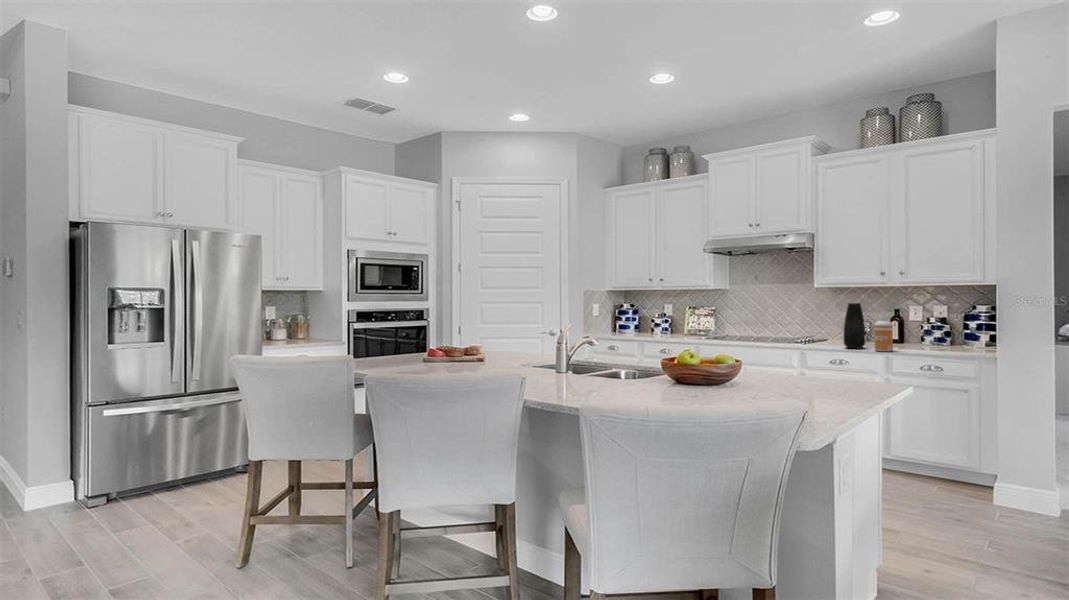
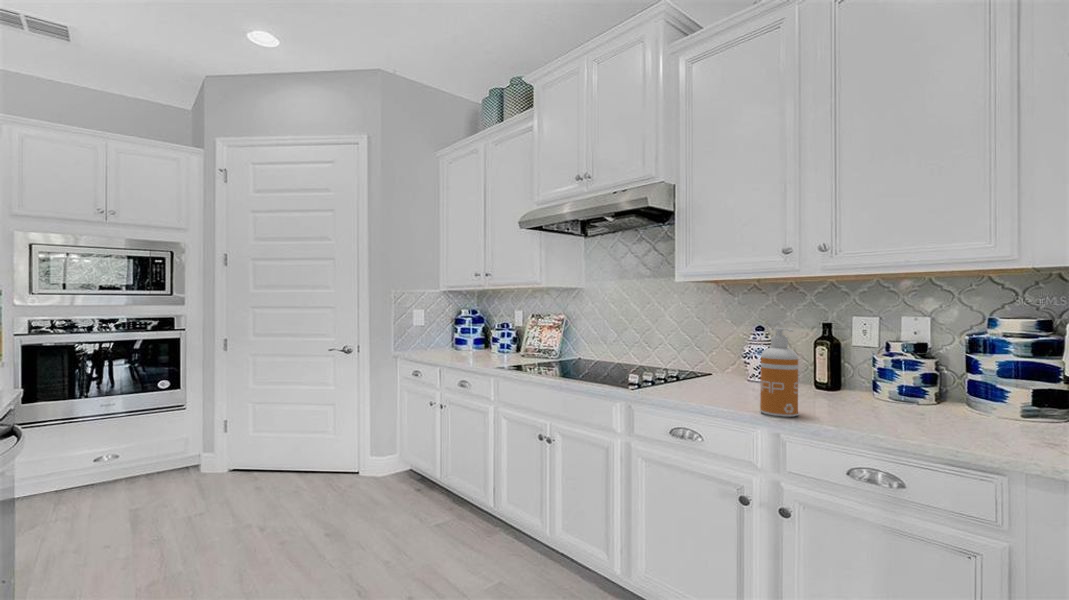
vase: present [844,303,865,348] -> none [707,309,748,402]

